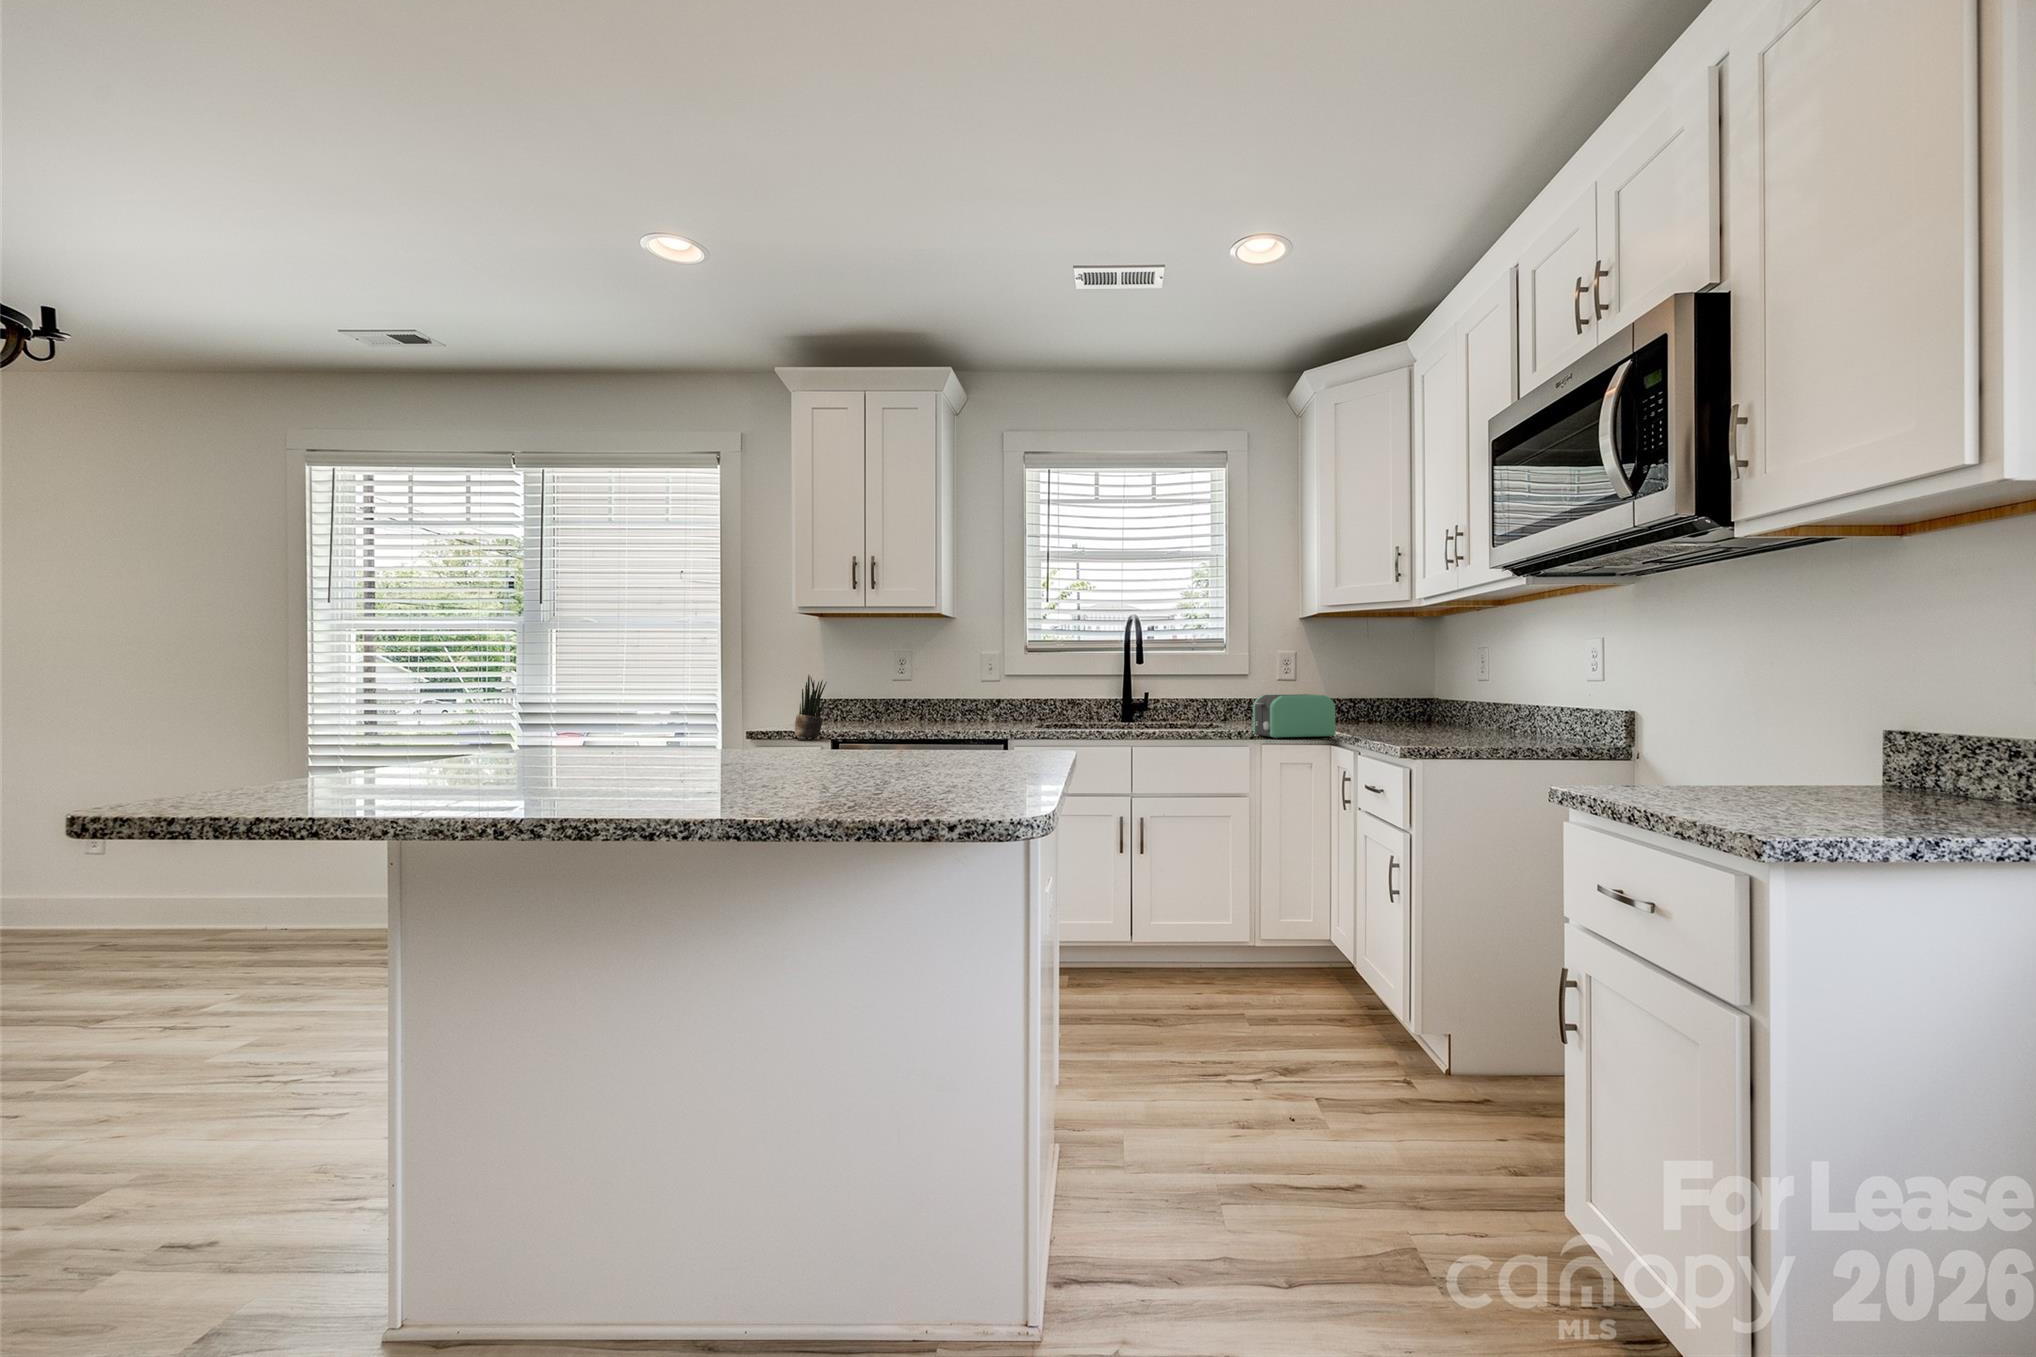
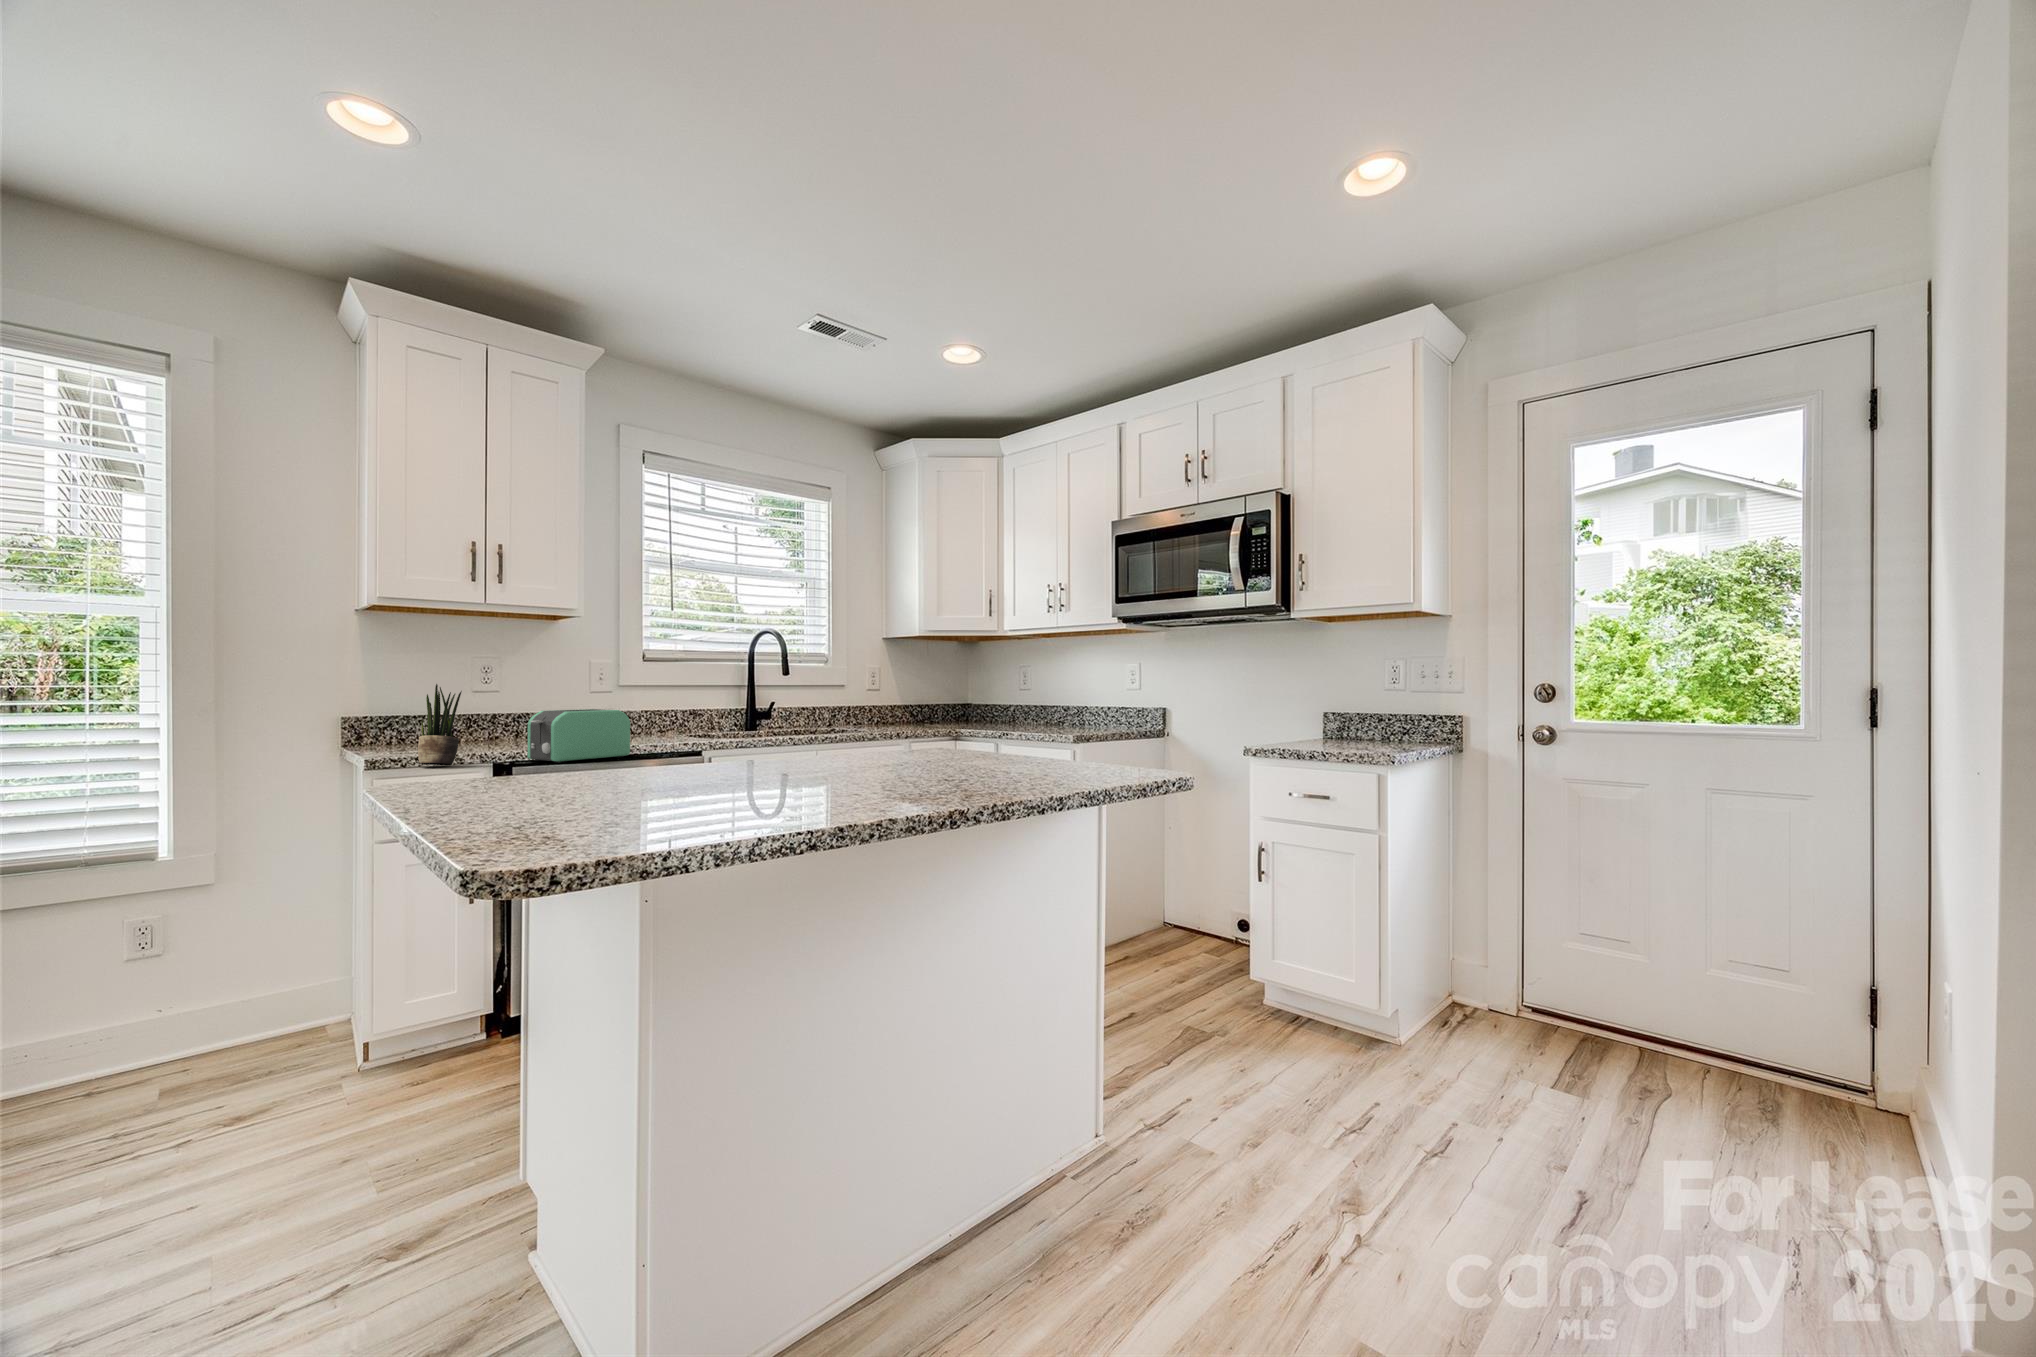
toaster: present [1253,694,1335,739] -> present [527,709,630,763]

